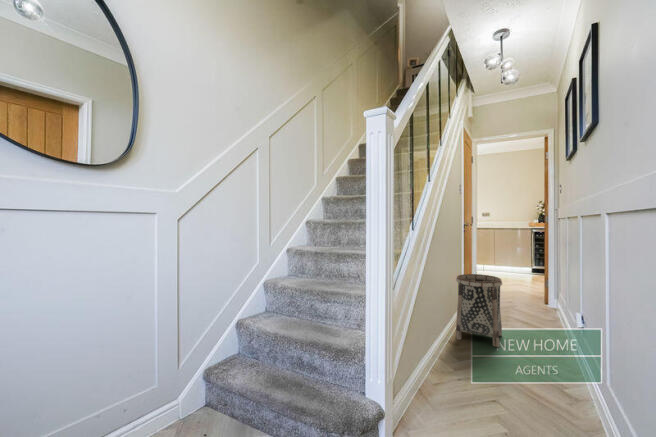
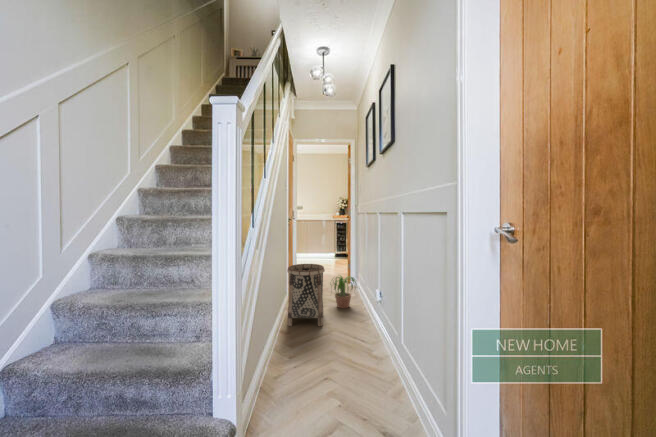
potted plant: none [512,292,560,334] -> present [334,276,356,308]

